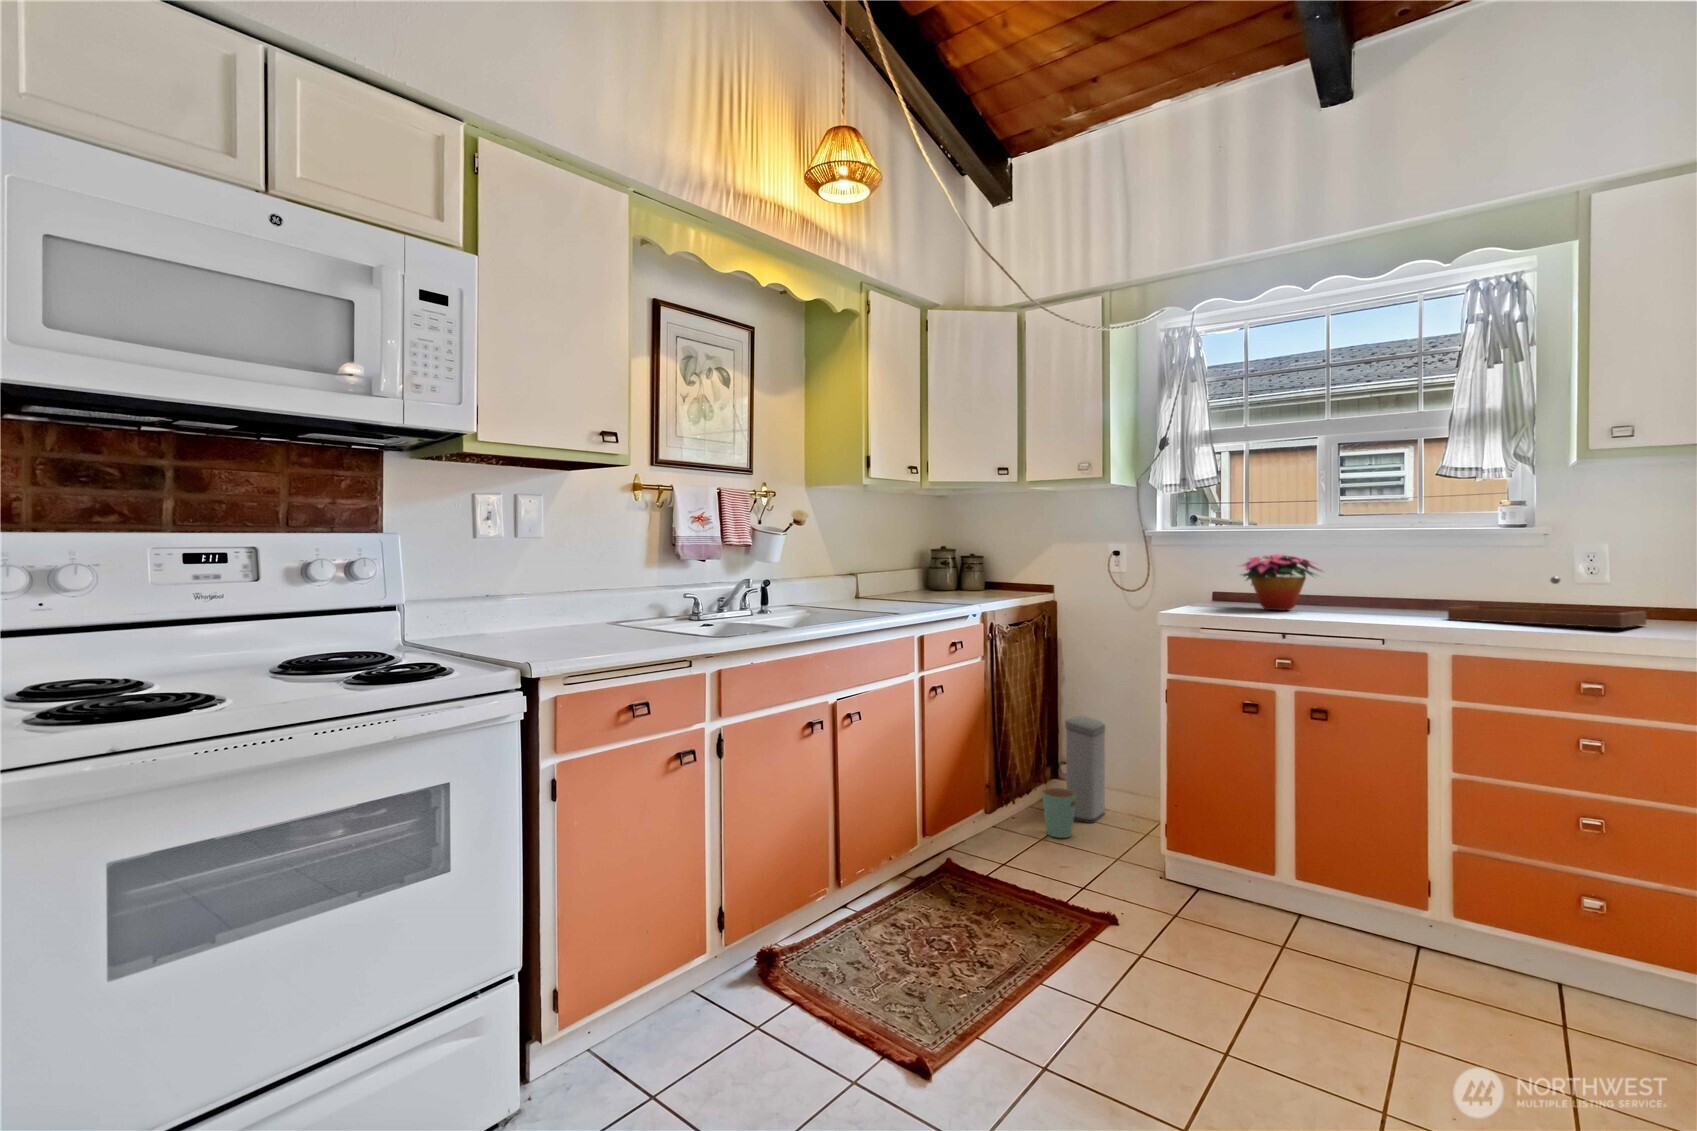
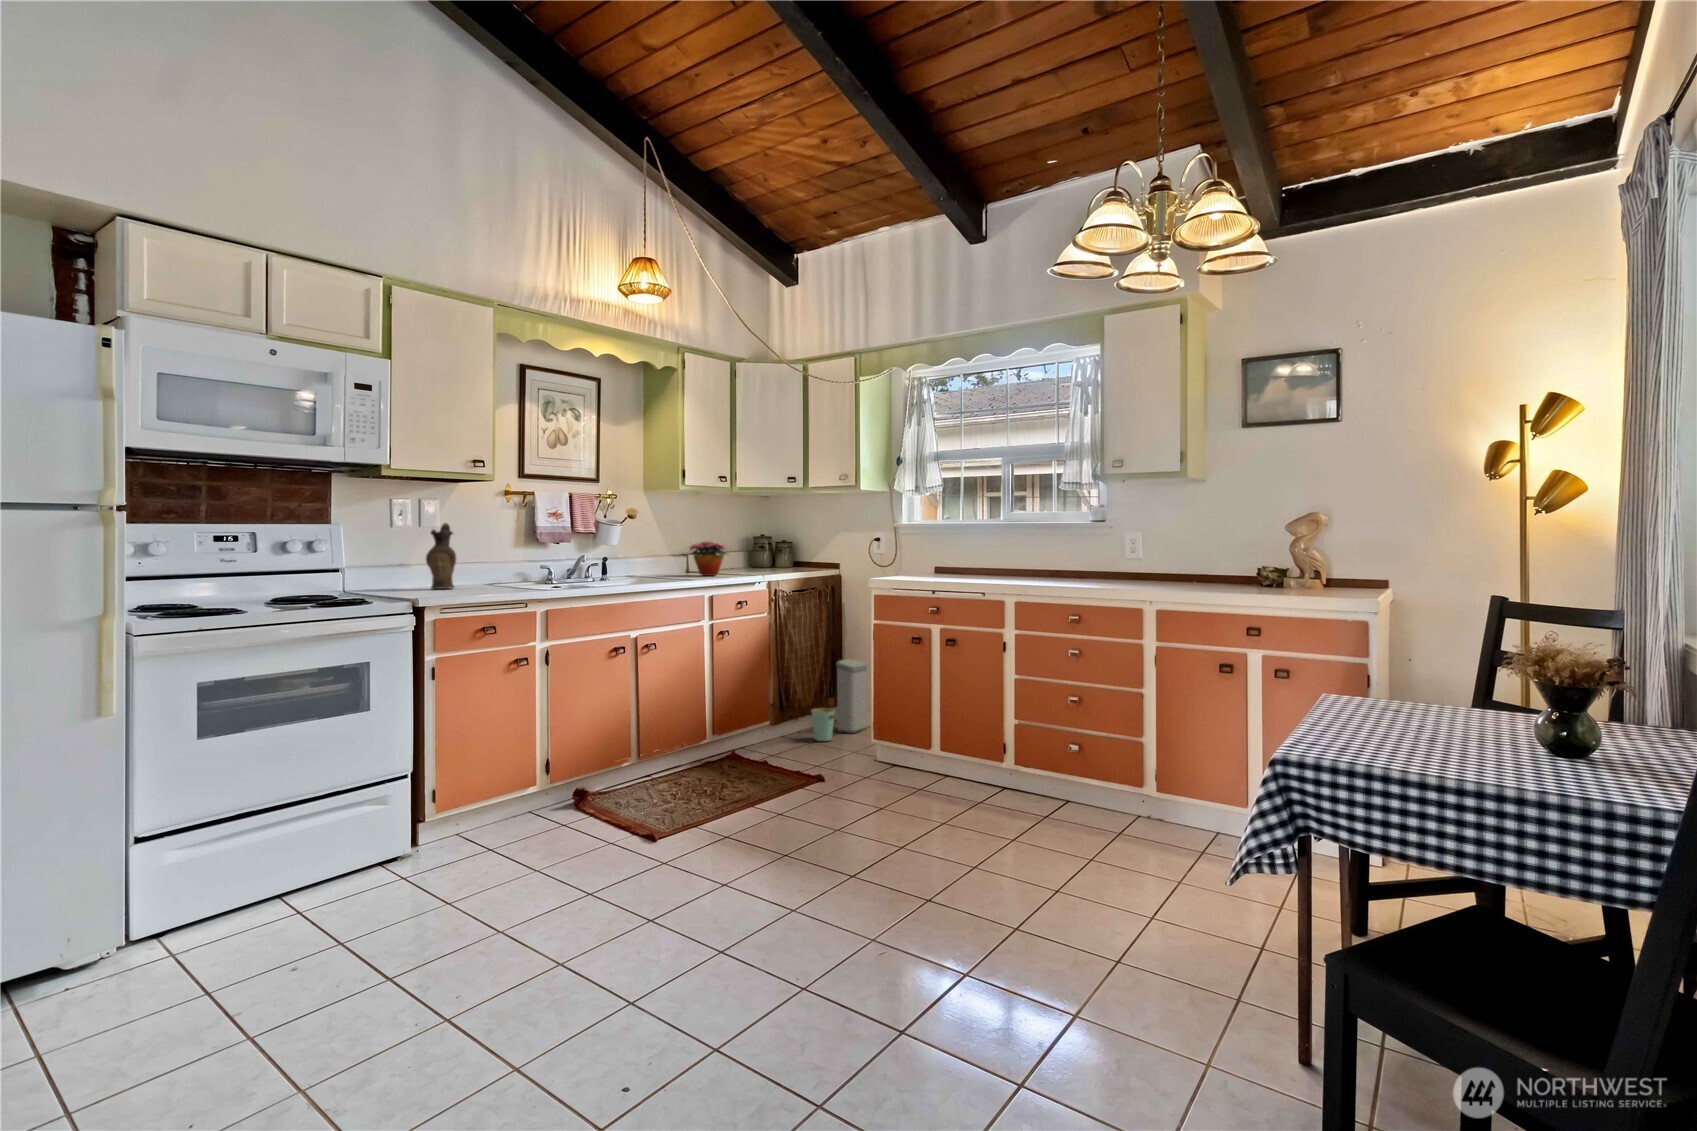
ceramic pitcher: none [526,530,571,632] -> present [426,523,456,589]
flower arrangement: present [1242,554,1320,610] -> present [690,541,726,576]
tray: present [1448,577,1646,628] -> none [1037,554,1133,584]

